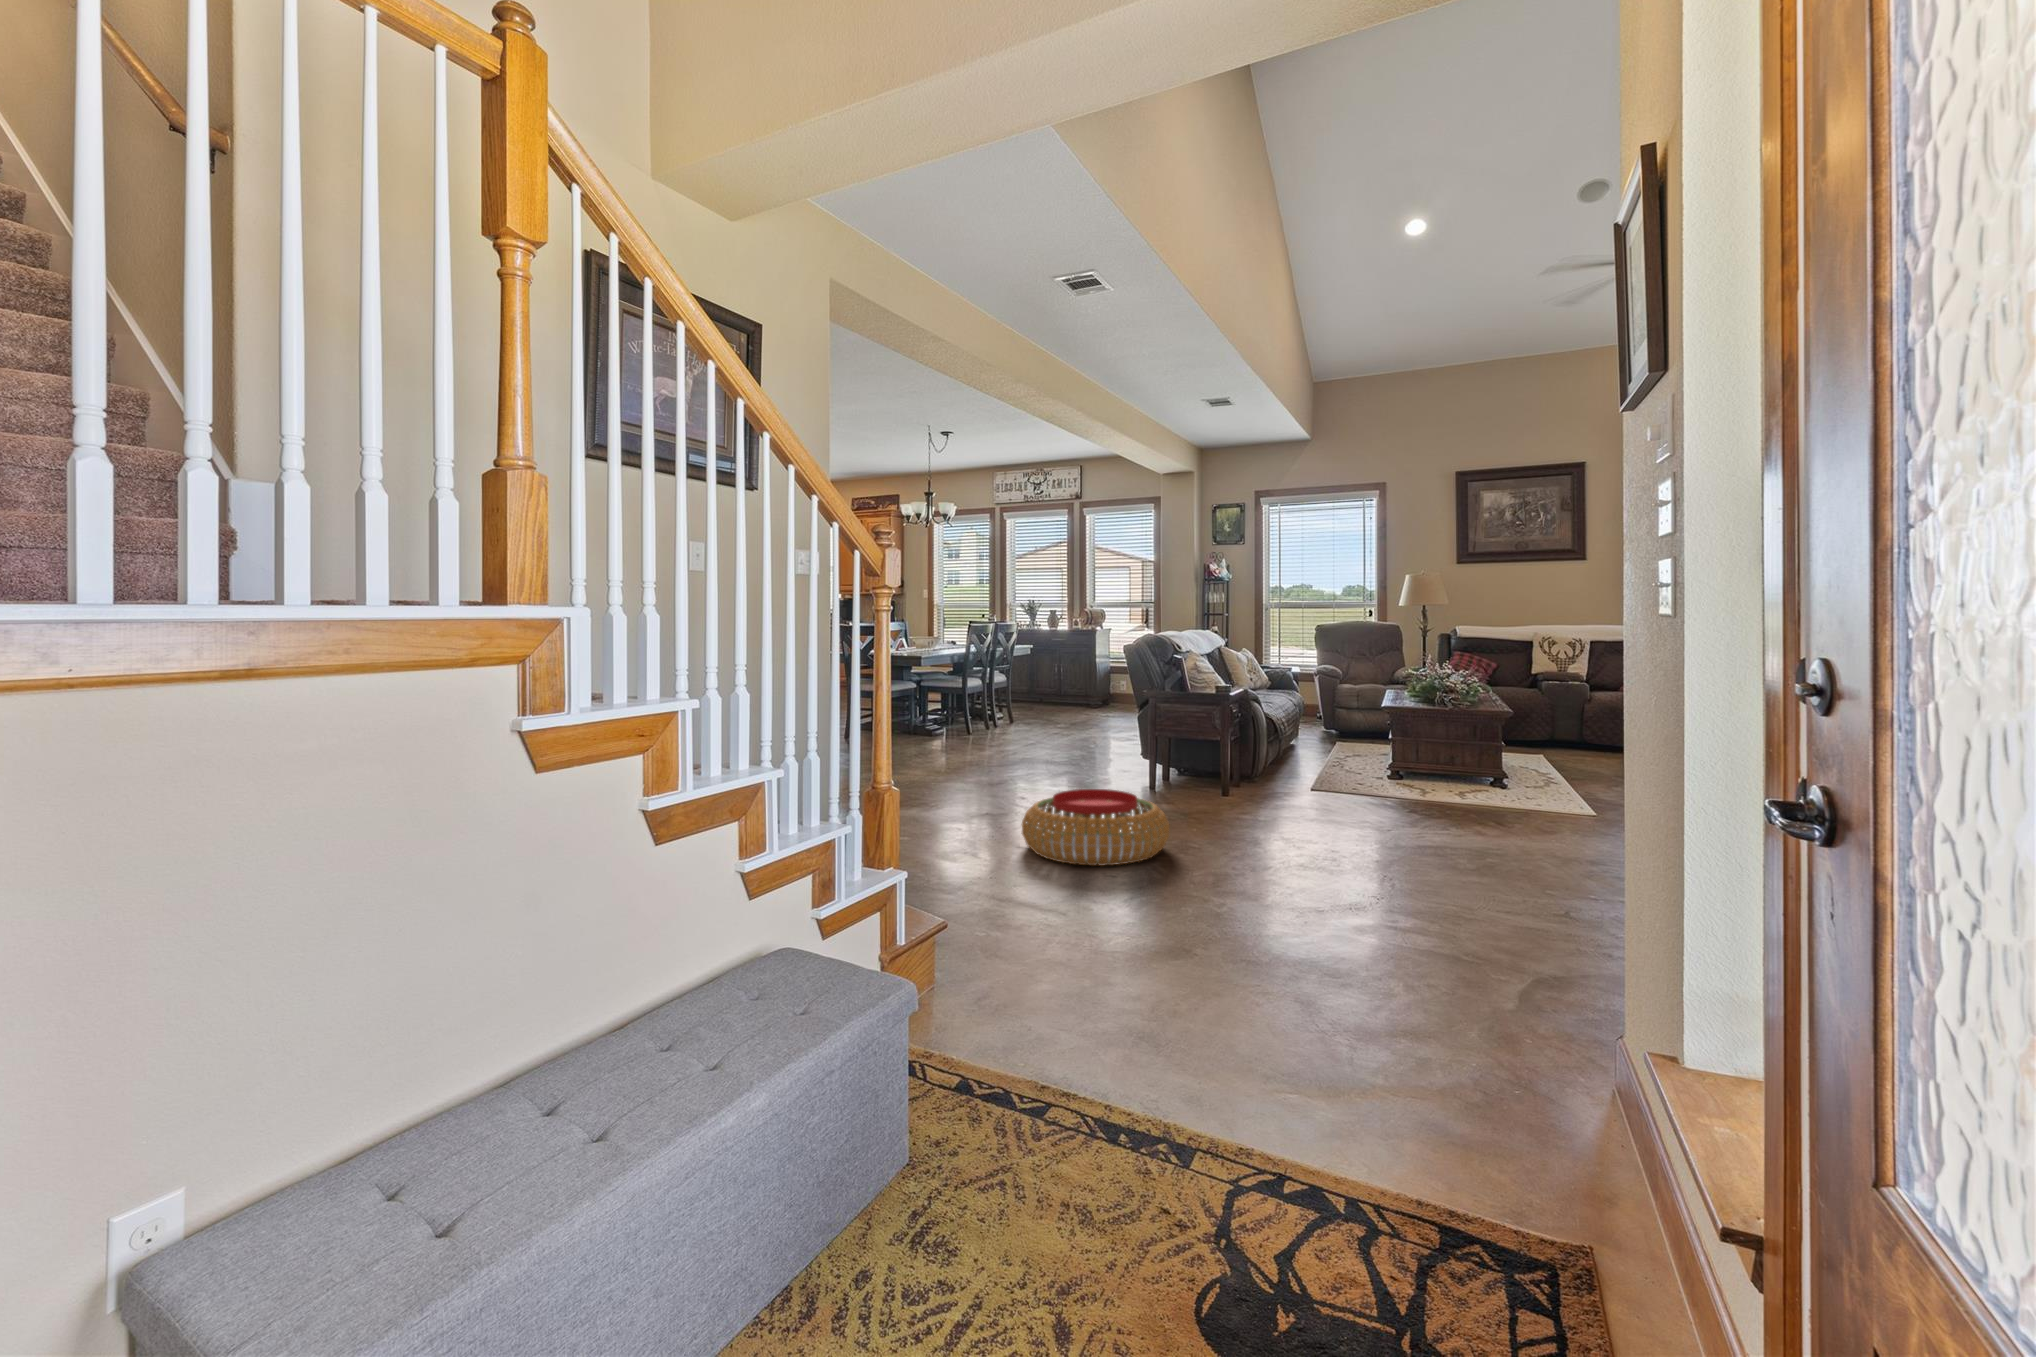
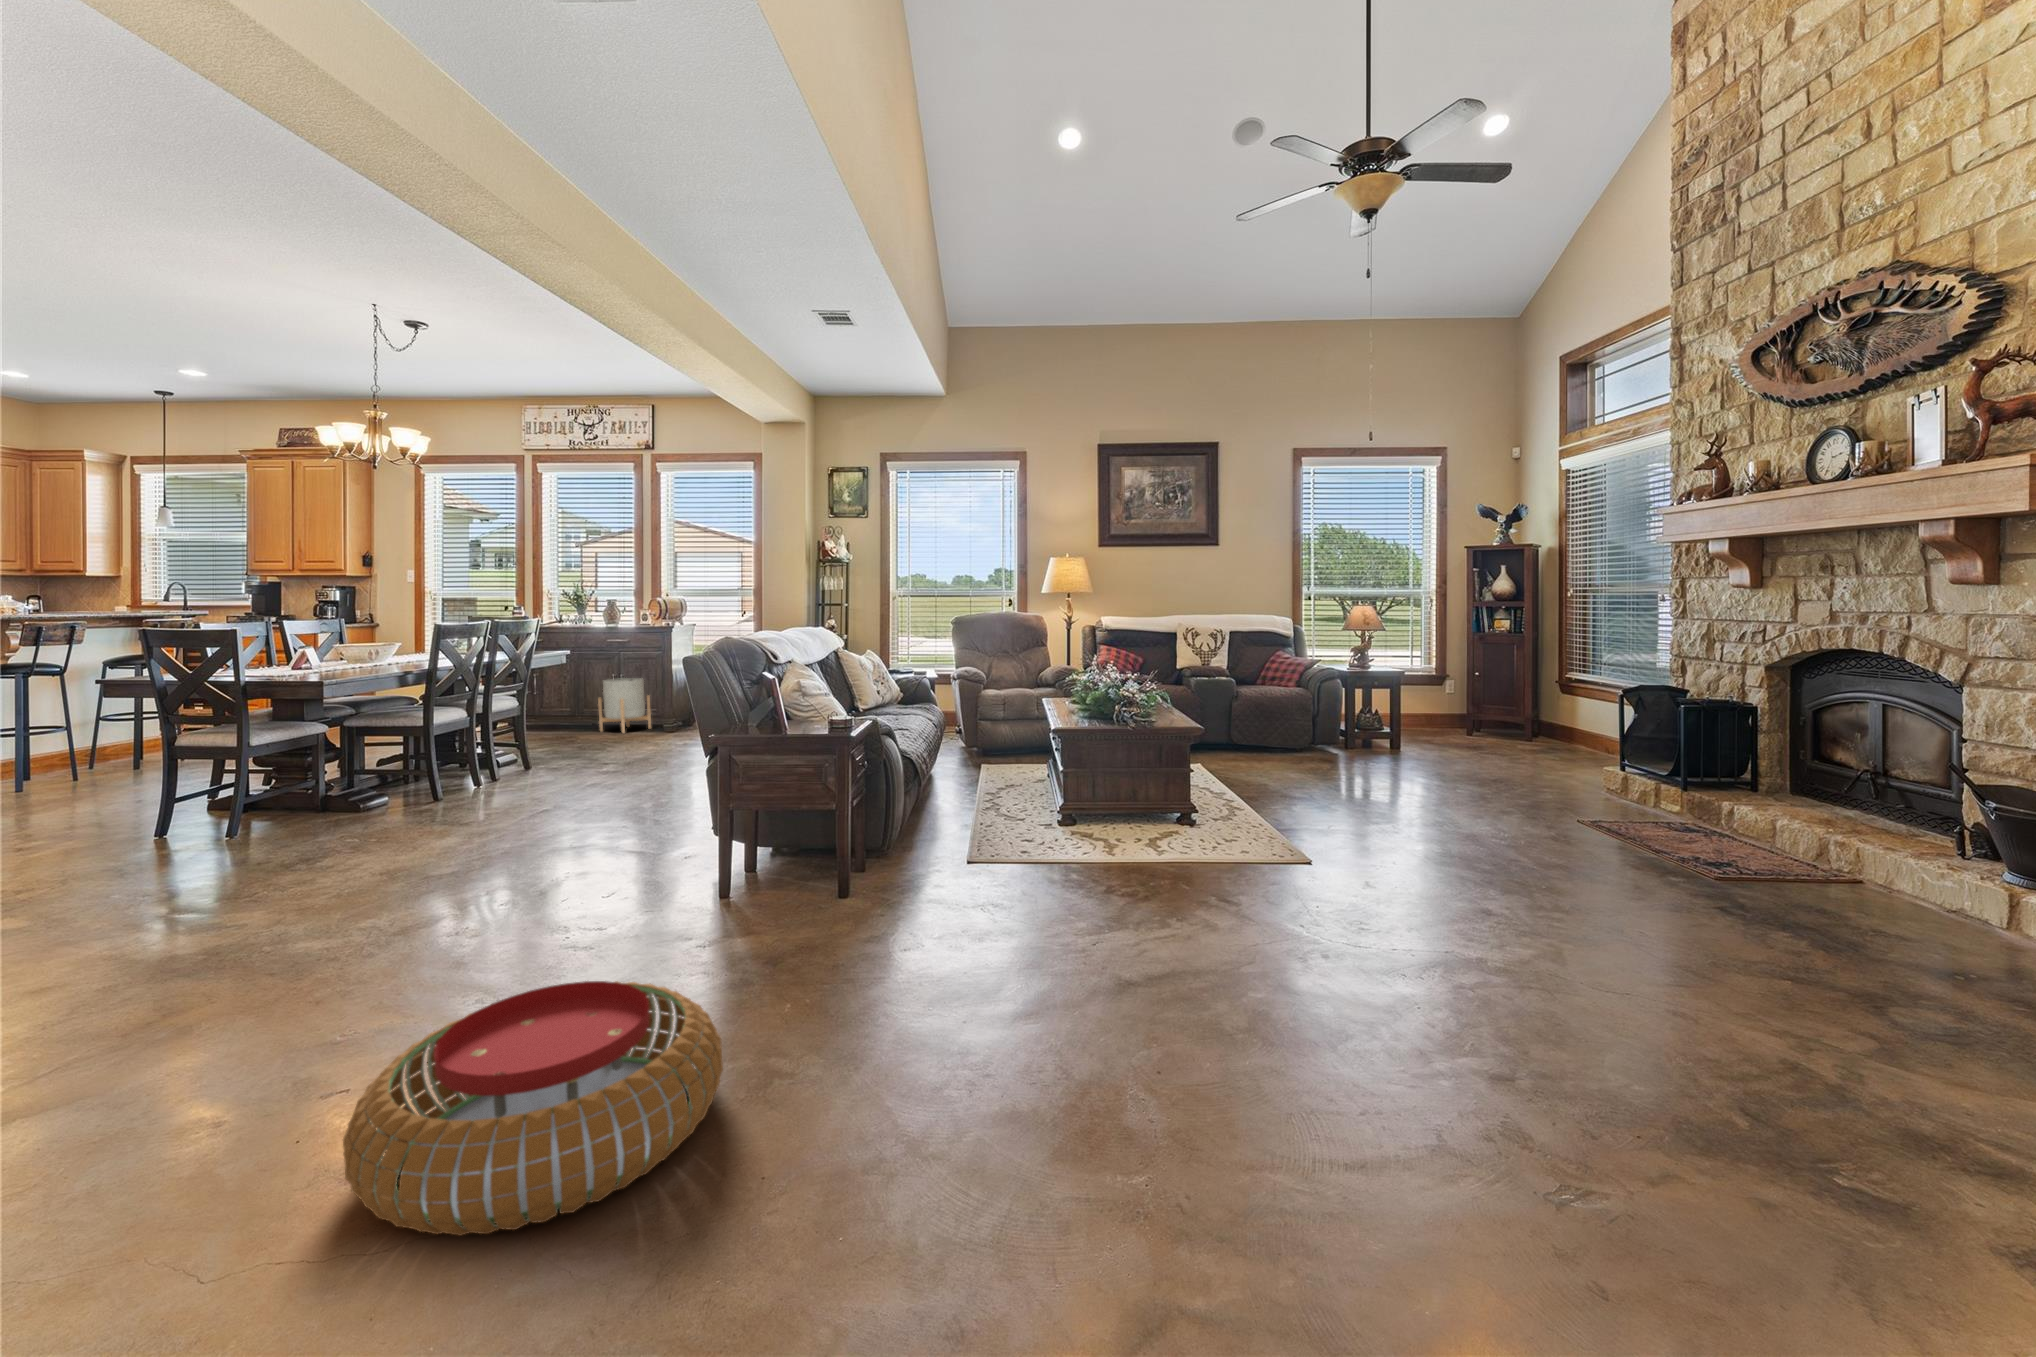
planter: none [1041,670,1076,710] -> present [598,678,651,733]

